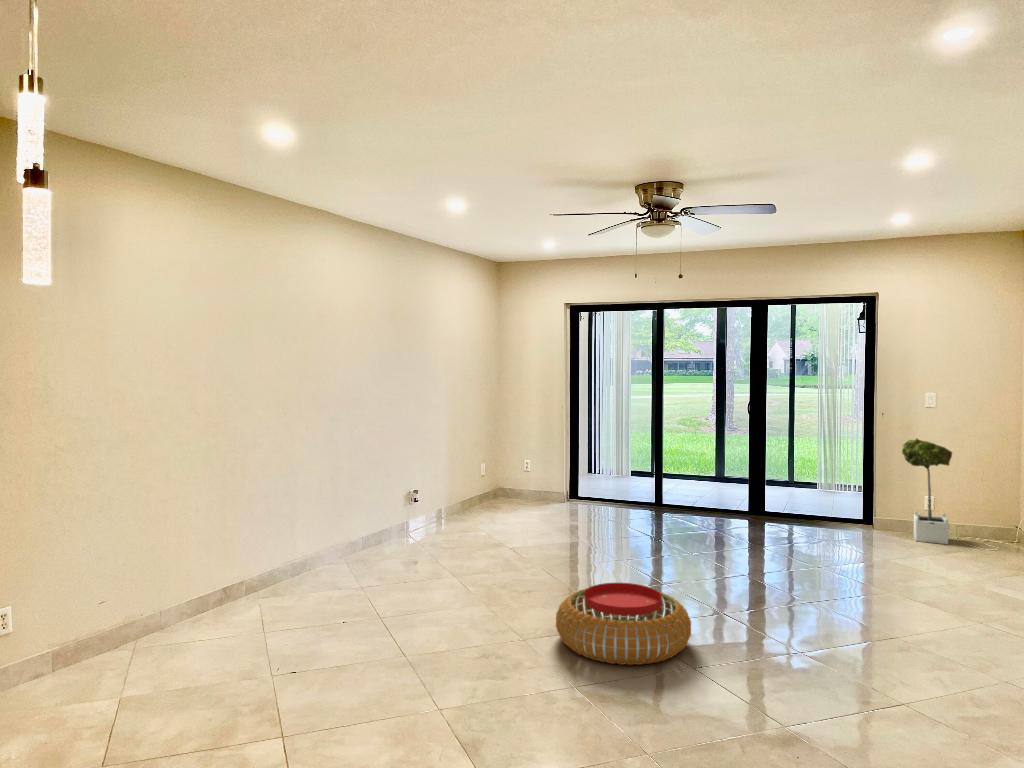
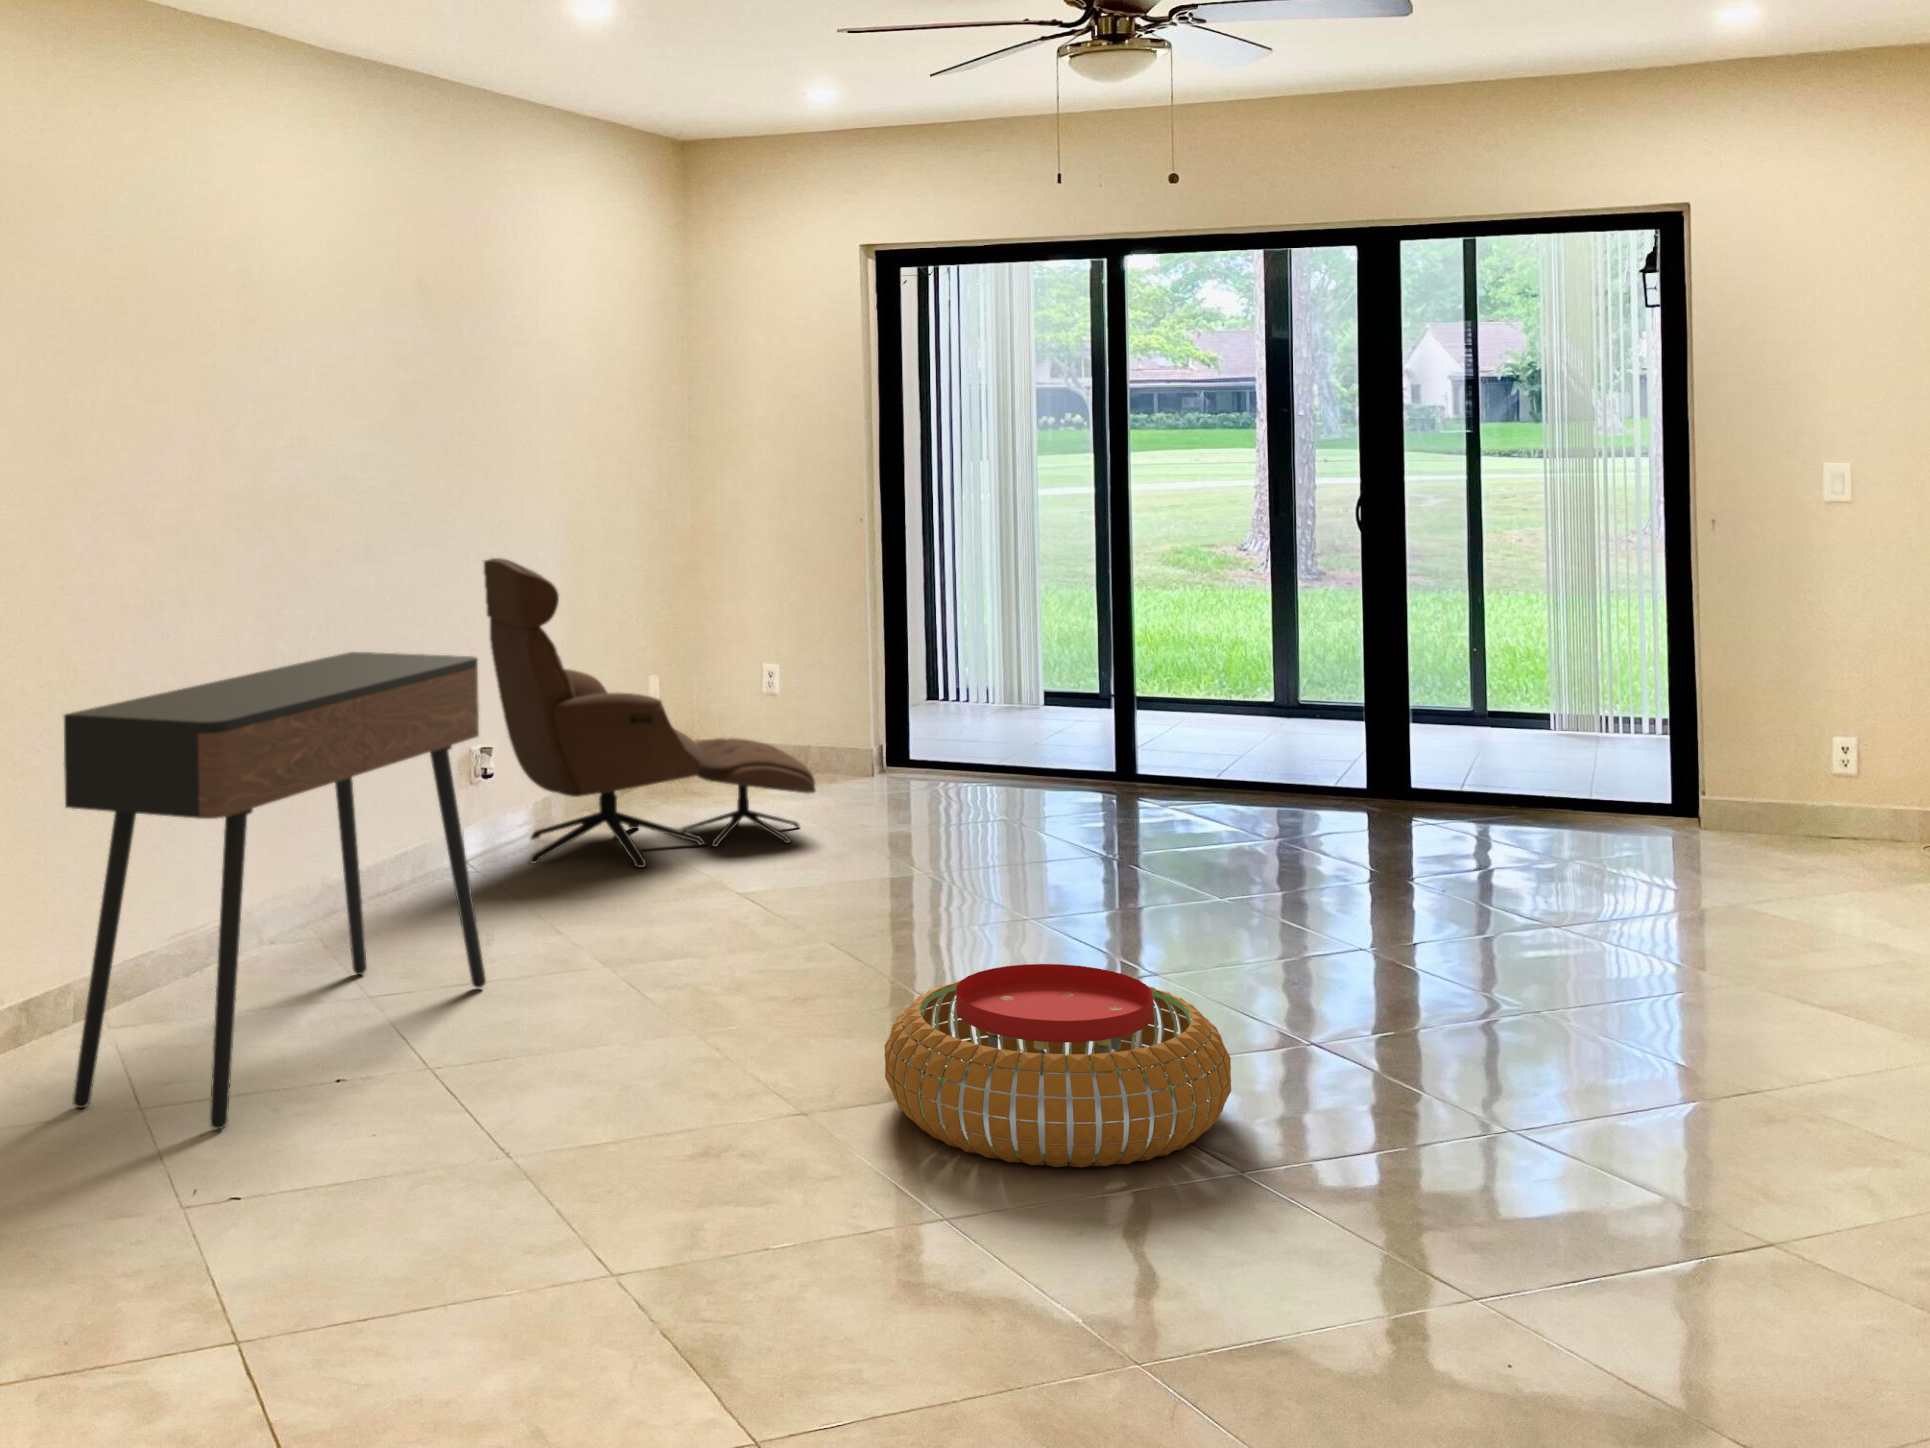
lounge chair: none [415,419,541,536] -> present [484,558,816,868]
potted tree: present [902,439,952,544] -> none [1765,584,1897,863]
console table: none [237,455,408,641] -> present [64,652,486,1129]

